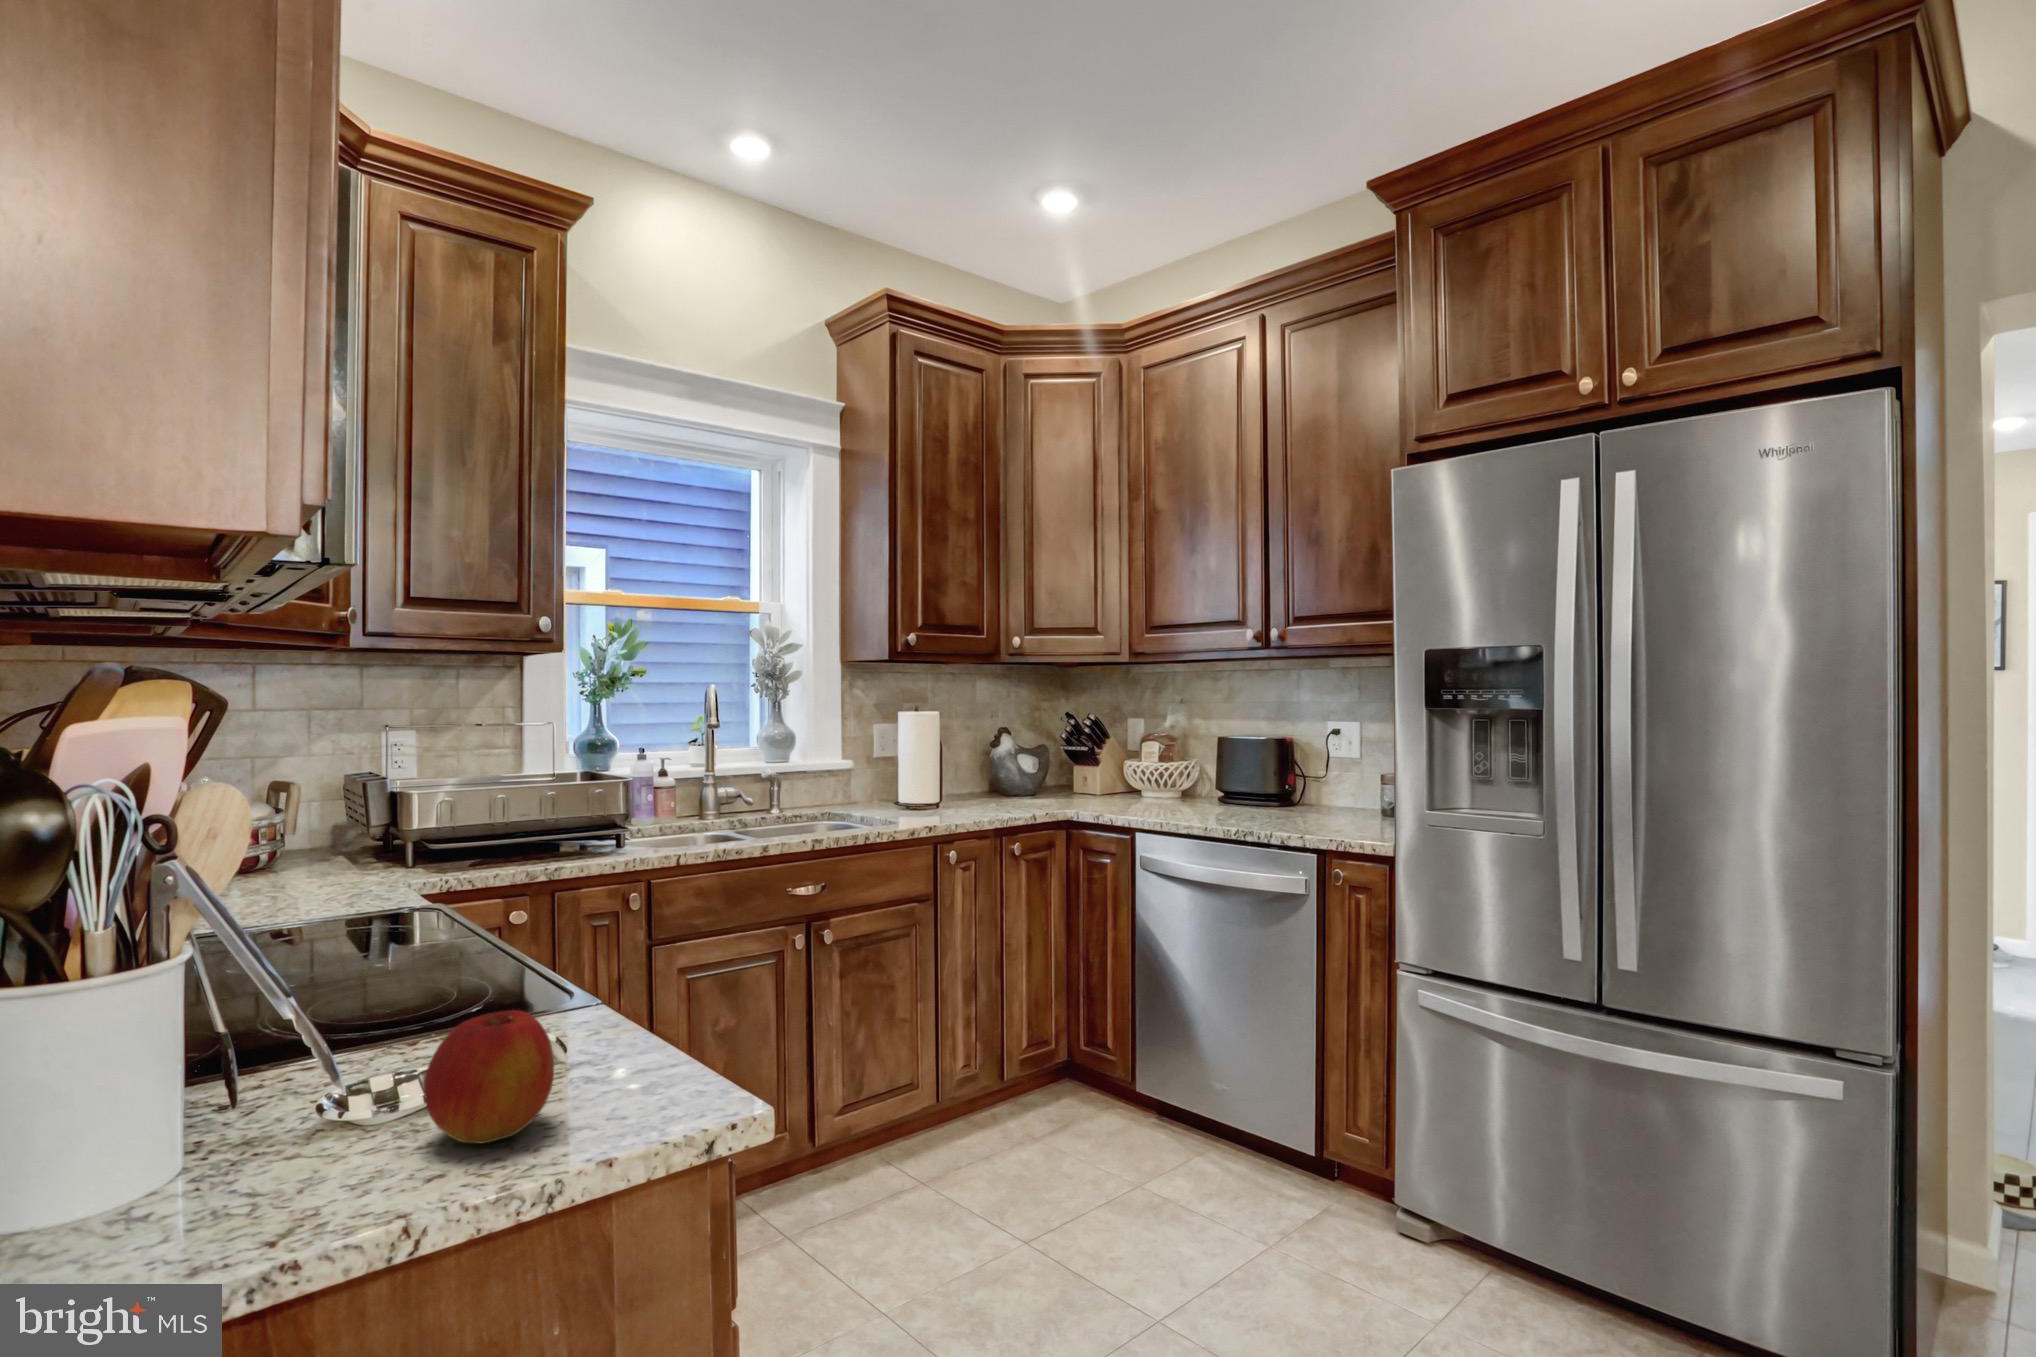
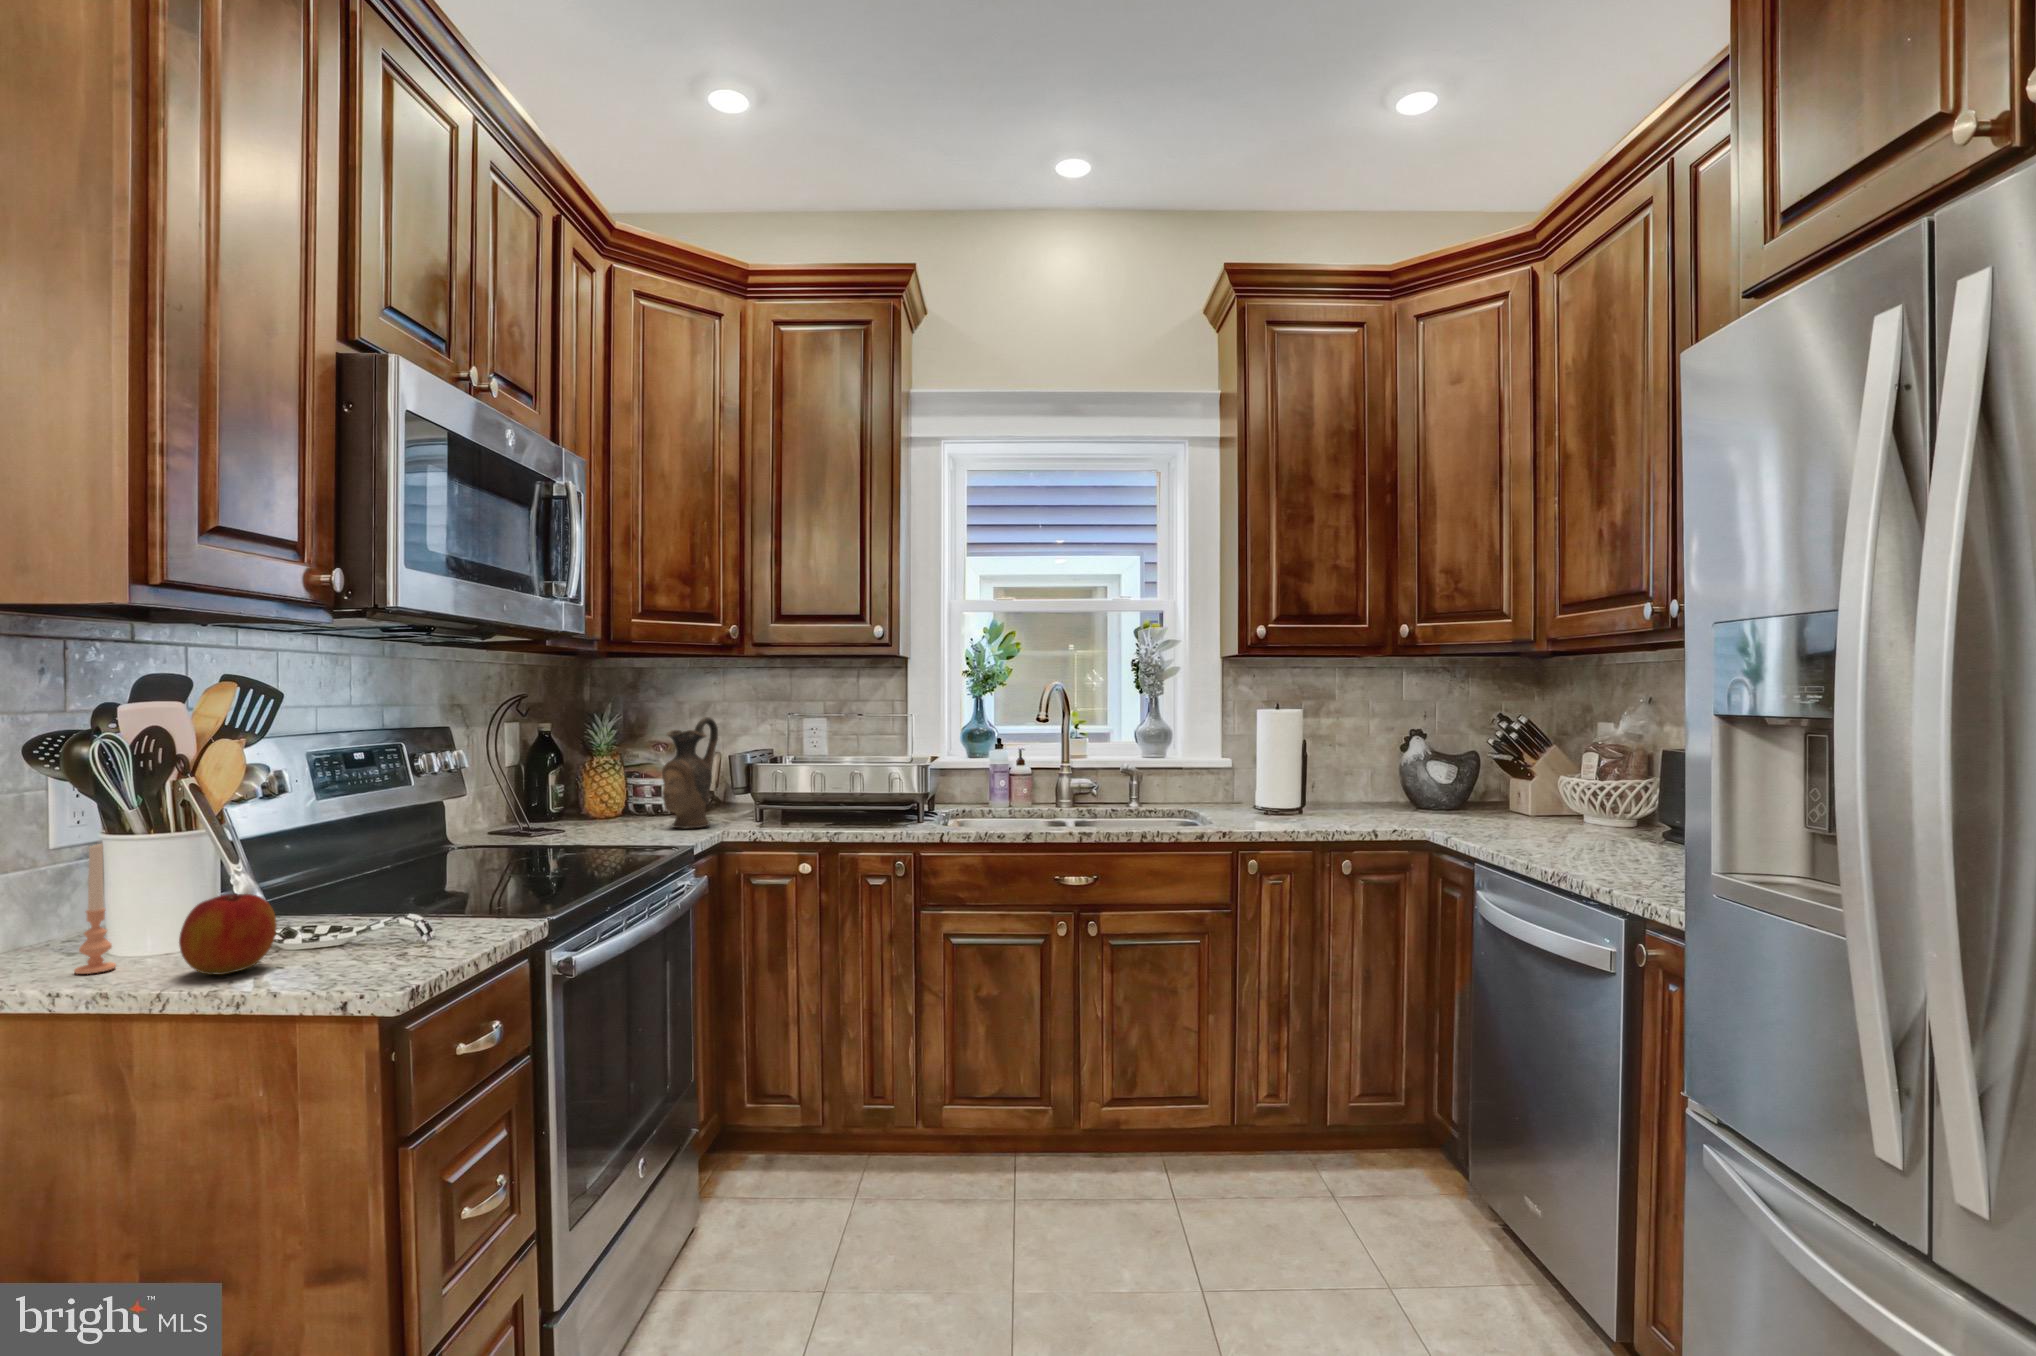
ceramic pitcher: none [290,733,365,889] -> present [662,717,718,829]
candle: none [206,973,275,1211] -> present [74,844,116,974]

